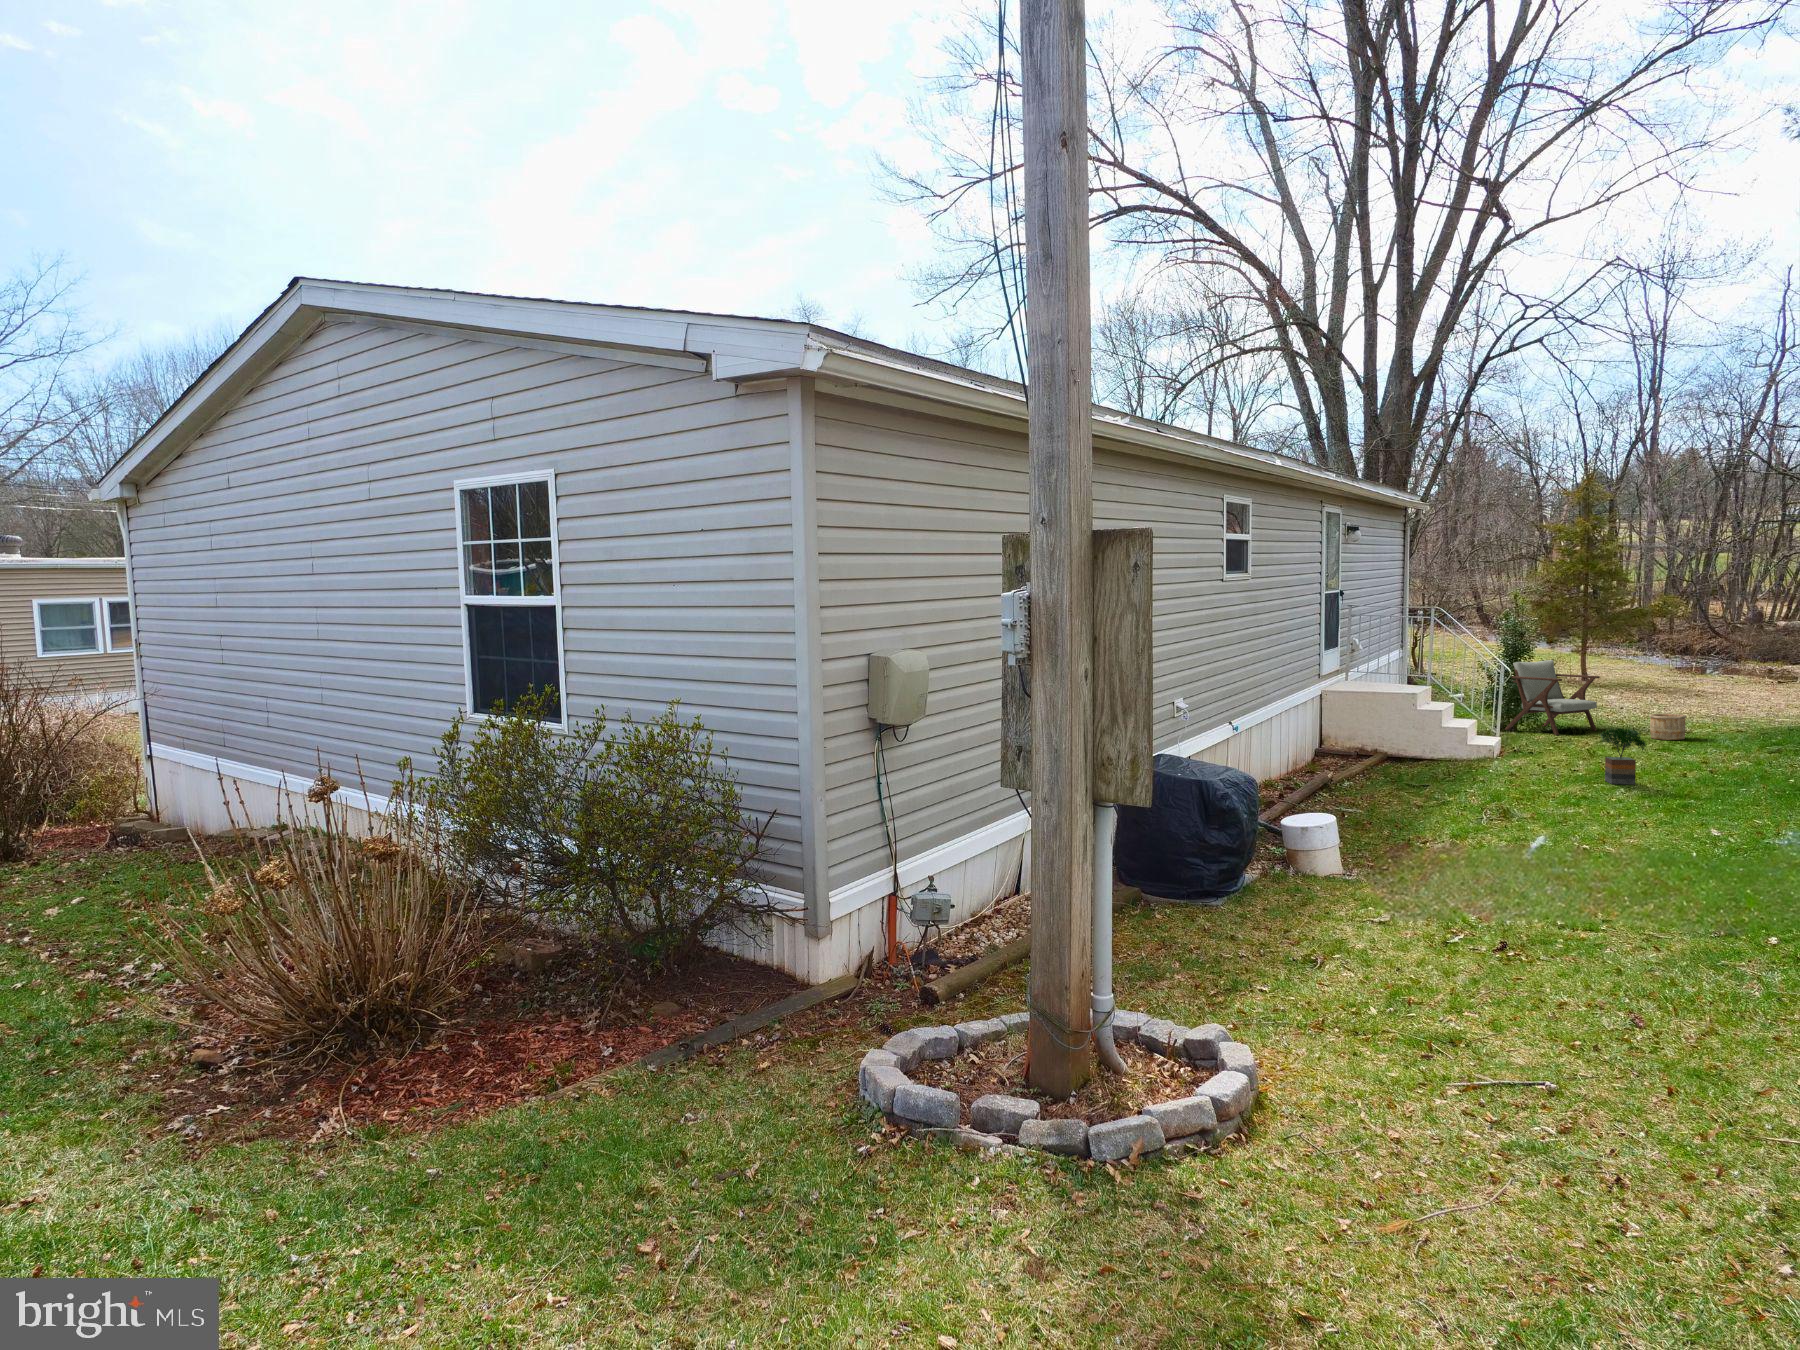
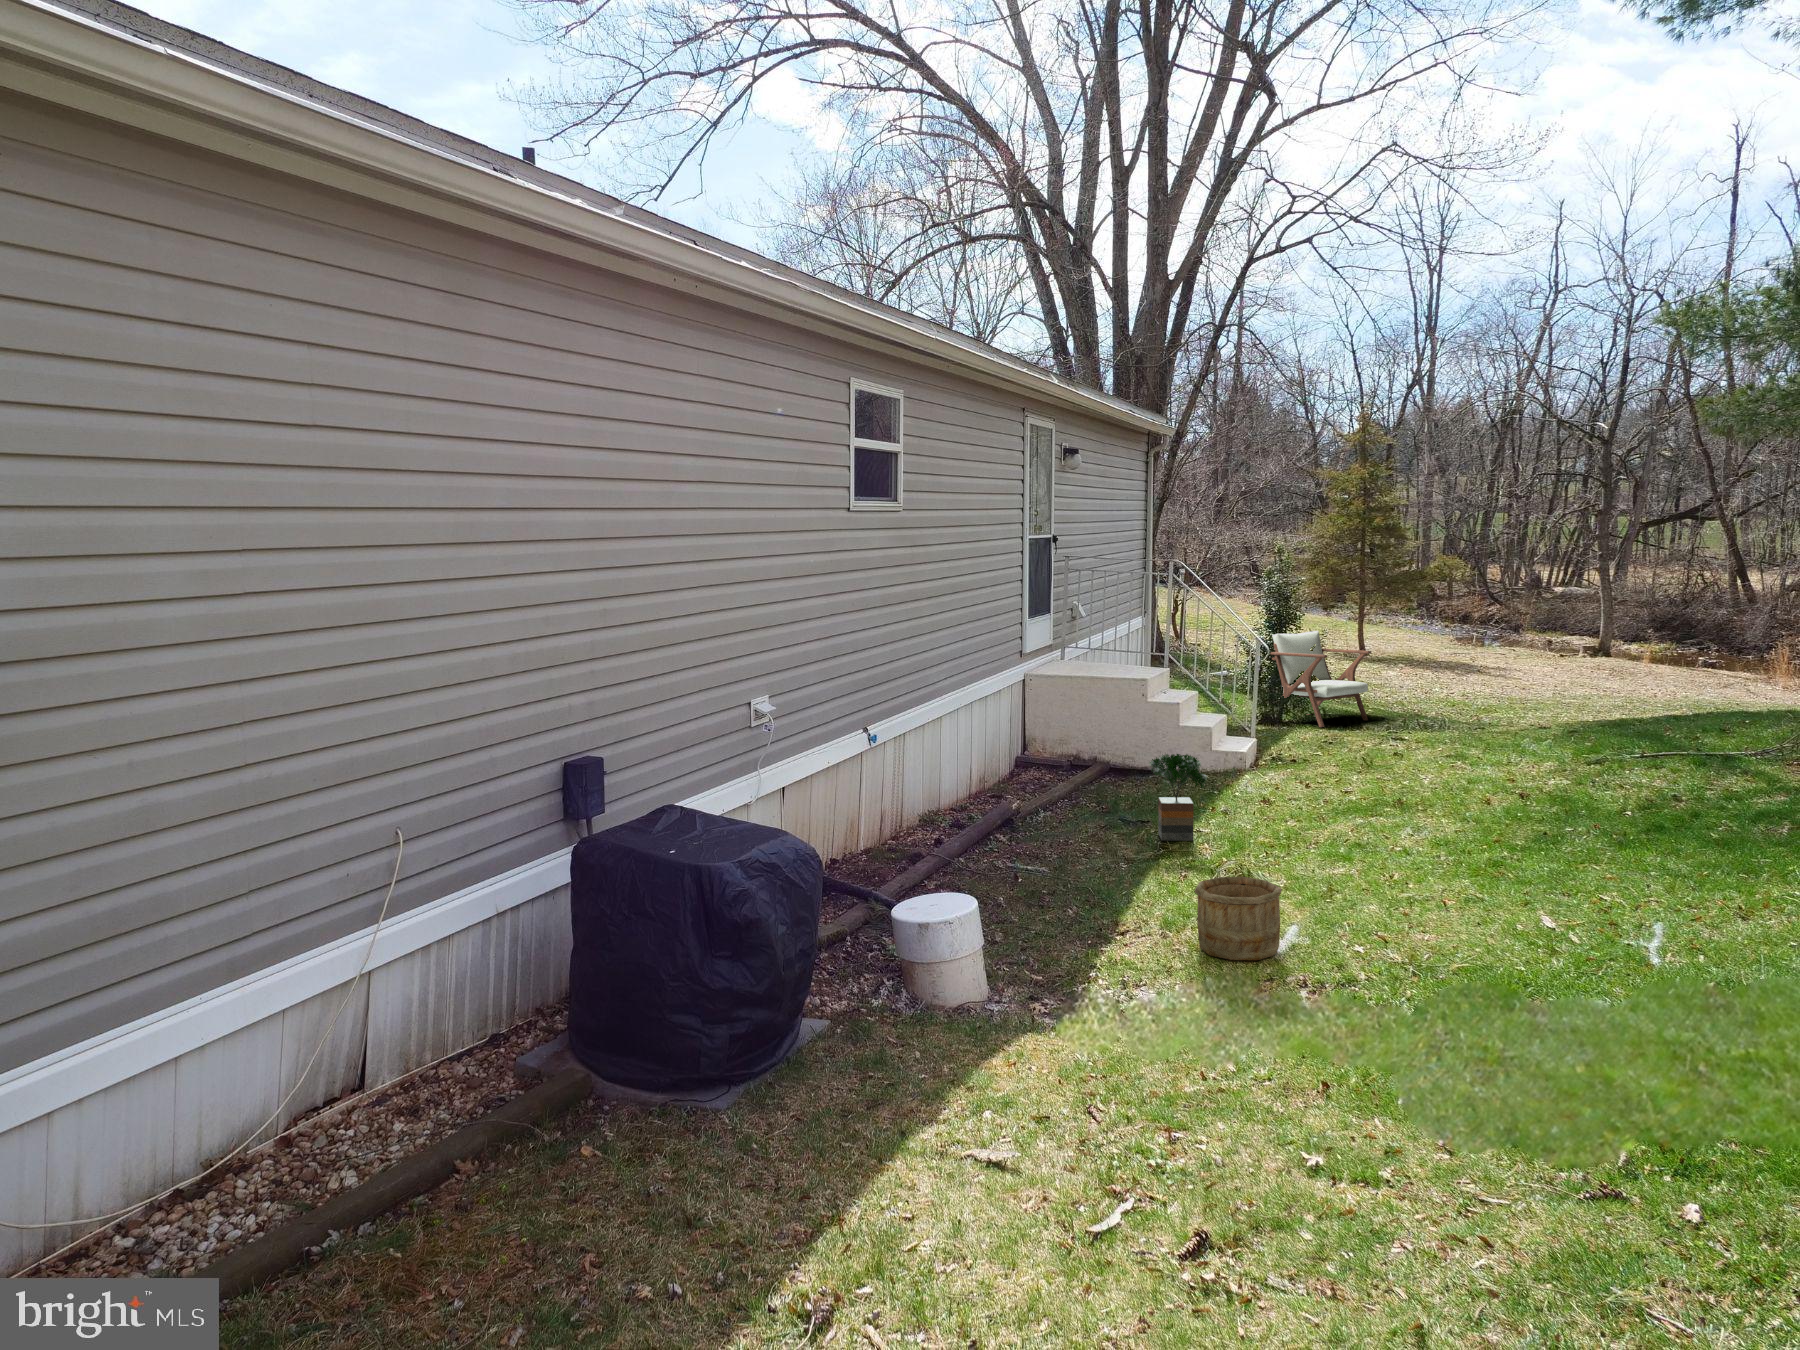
wooden bucket: present [1649,713,1686,740] -> present [1195,877,1282,960]
potted tree: present [1600,728,1646,785] -> present [1149,754,1207,841]

